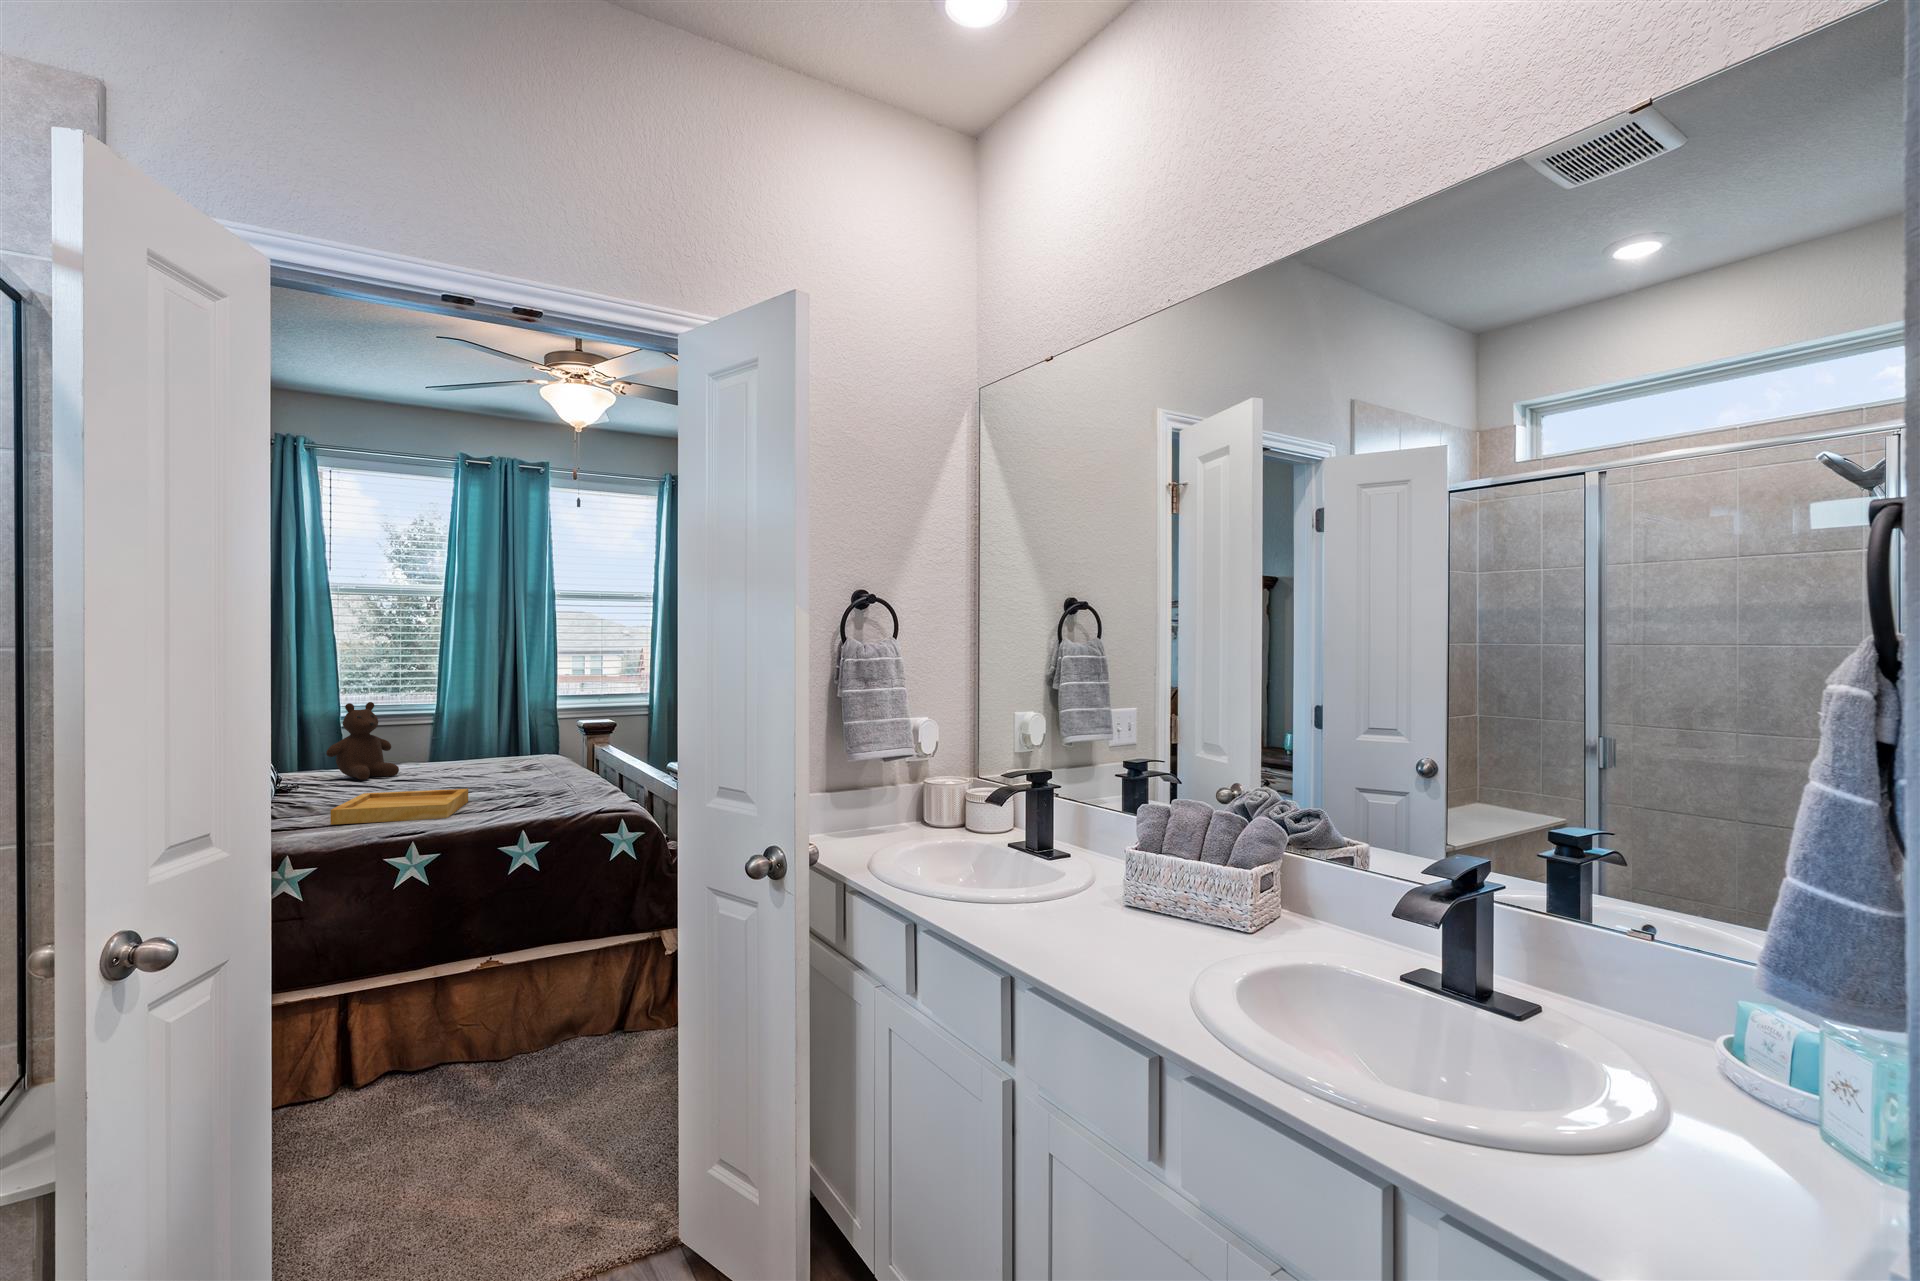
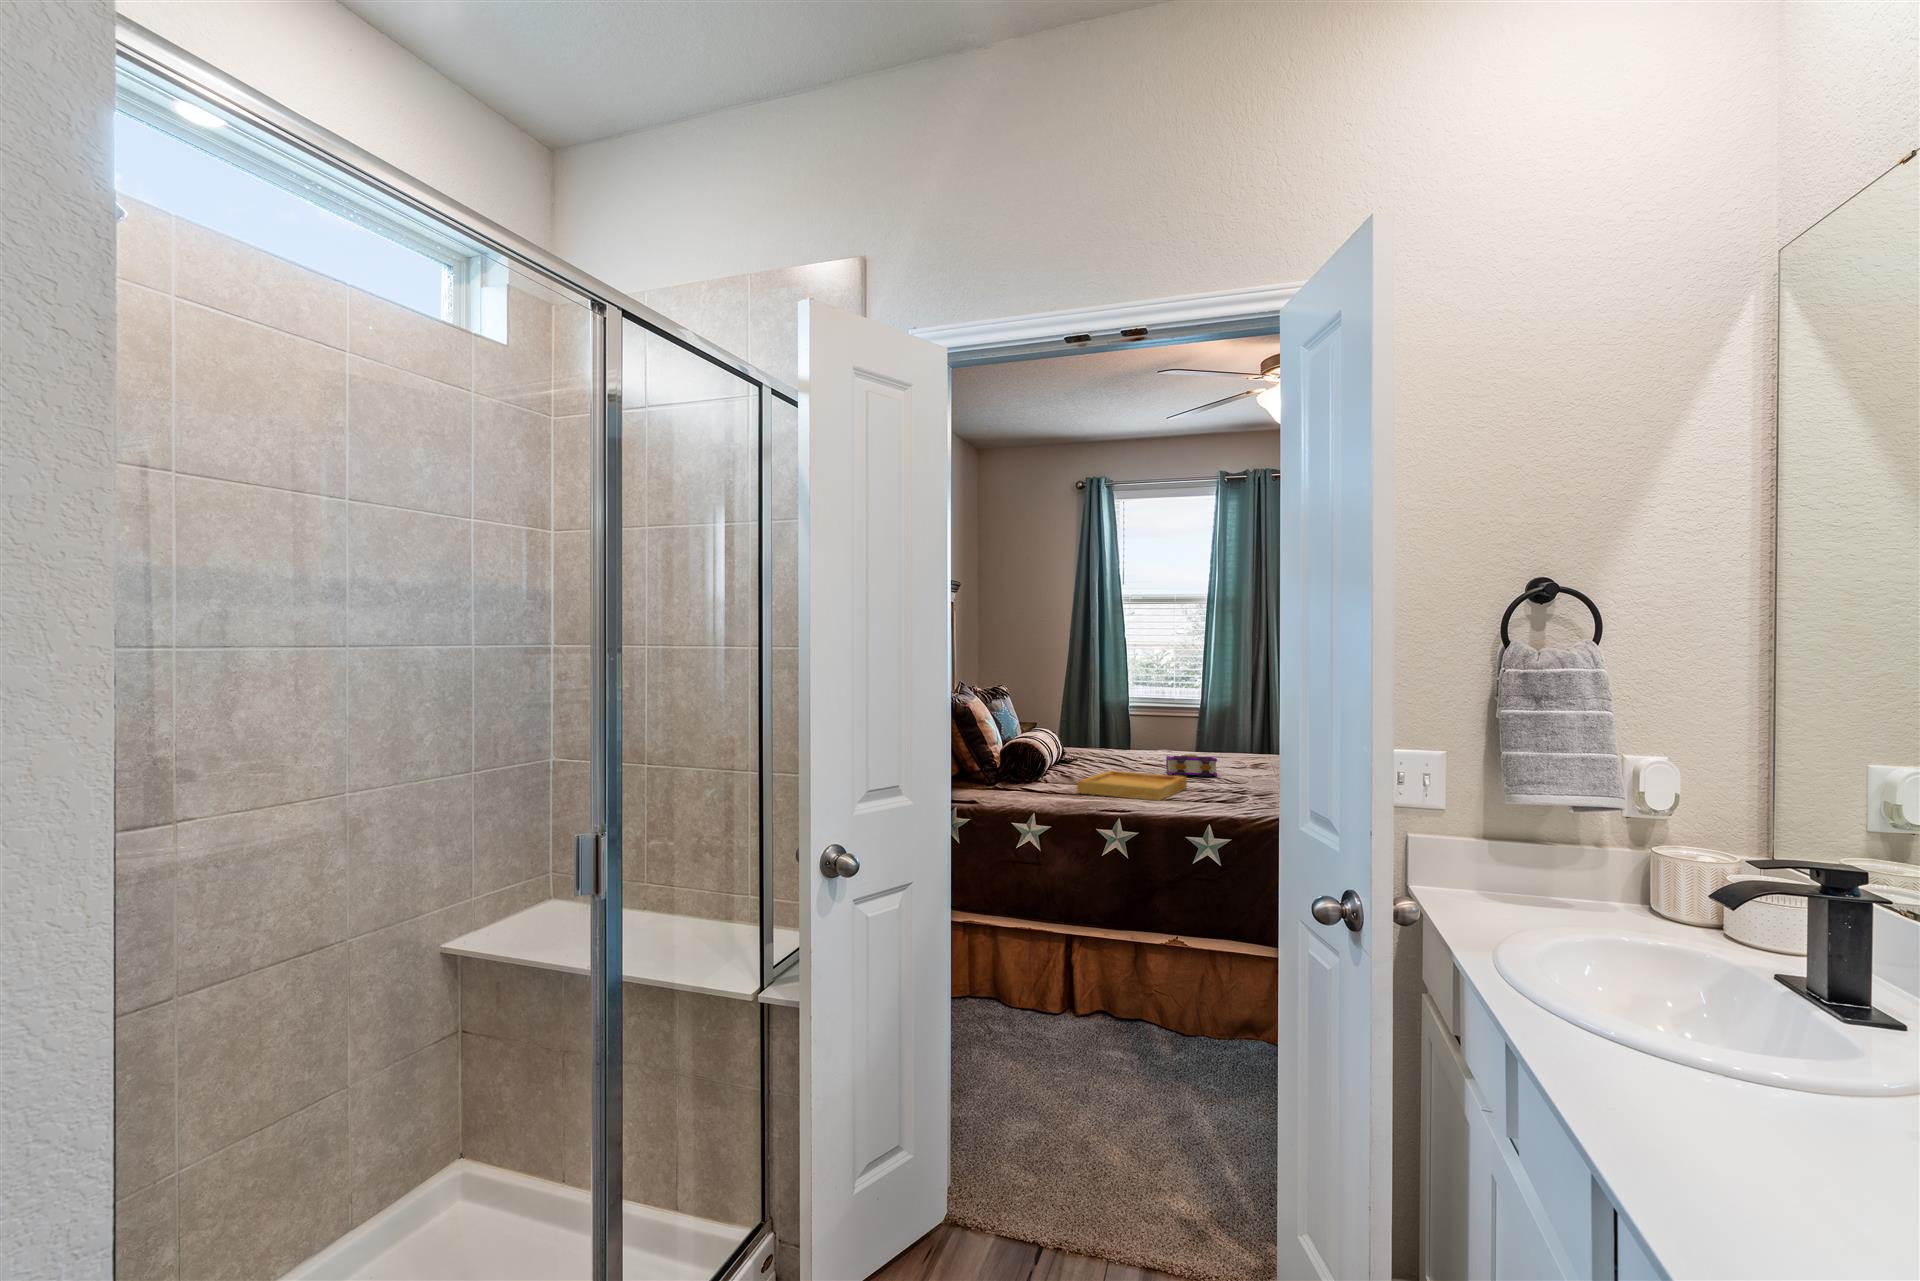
teddy bear: present [326,702,399,780] -> none [1105,694,1156,759]
book: none [427,765,493,791] -> present [1166,754,1217,777]

